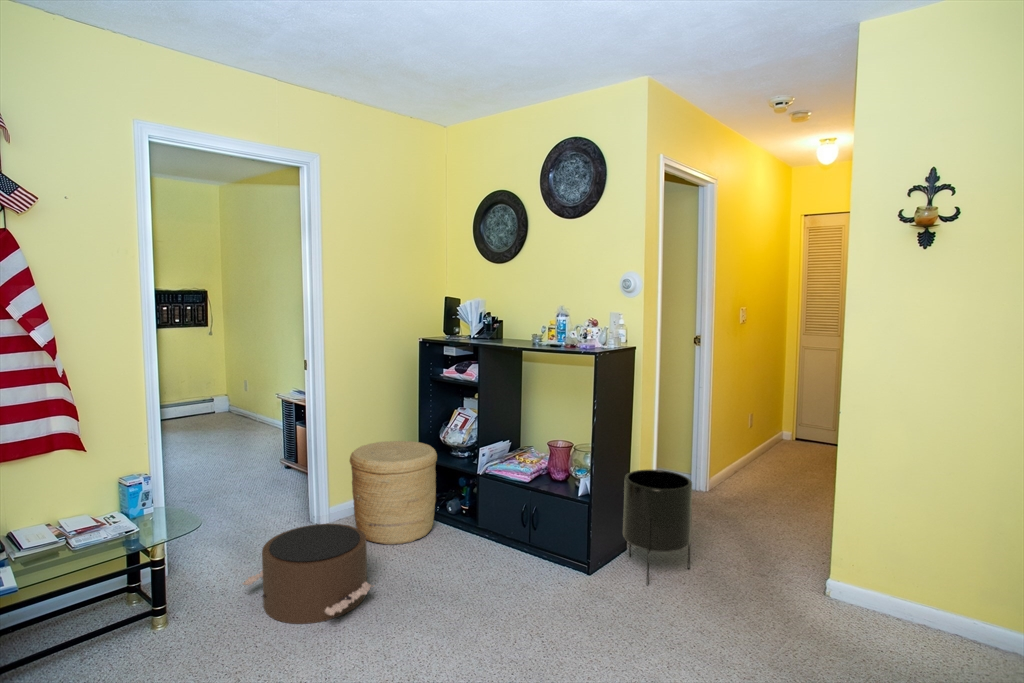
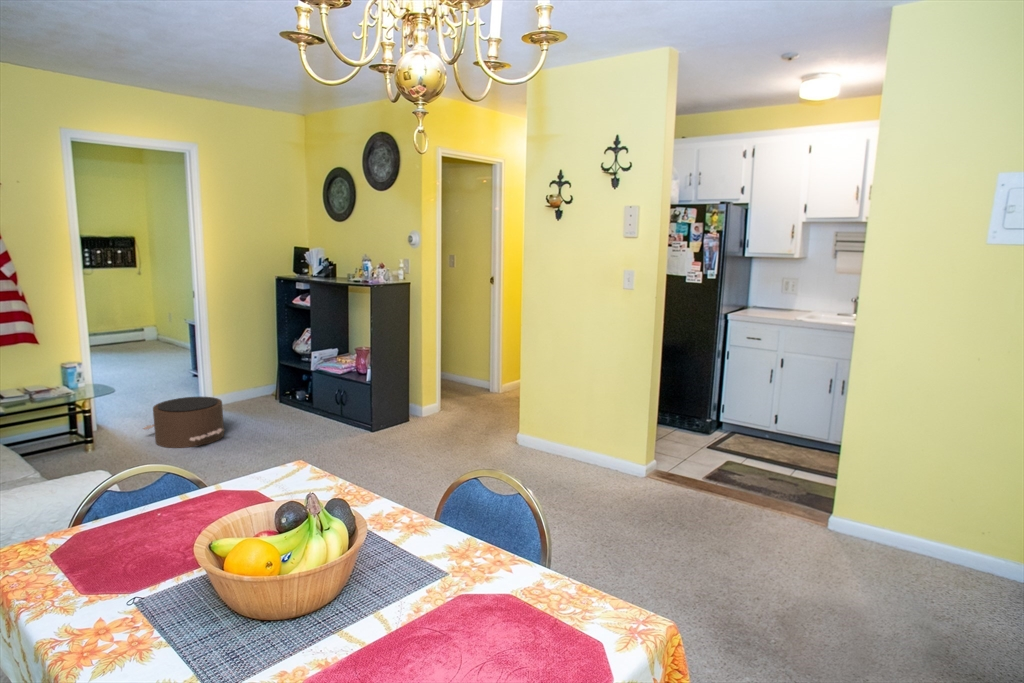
woven basket: present [350,441,437,545] -> none [223,350,286,416]
planter: present [623,470,692,585] -> none [395,365,440,435]

